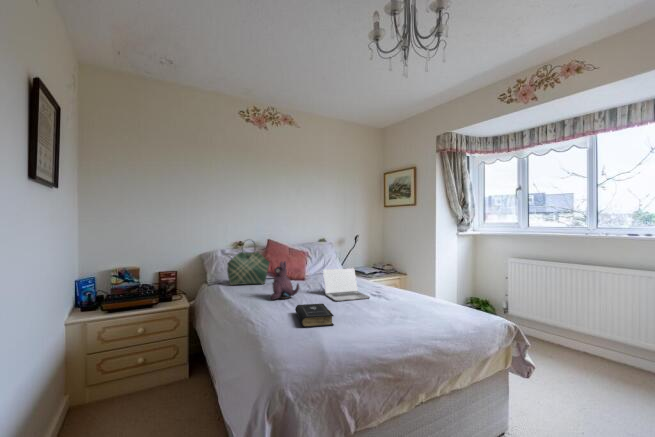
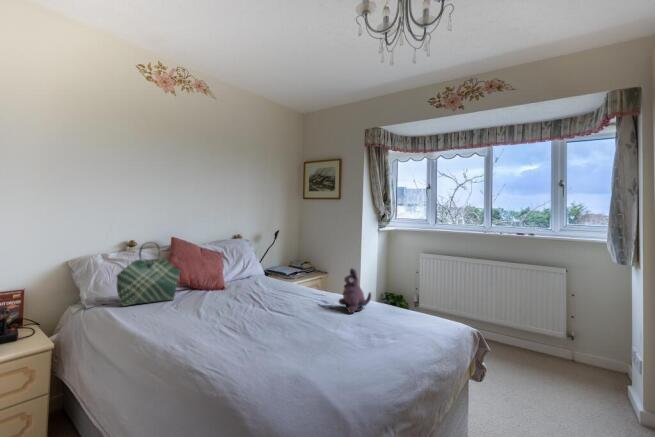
plush toy: present [271,261,299,300] -> present [339,268,371,314]
laptop: present [323,268,370,301] -> none [261,276,319,319]
book: present [295,304,334,327] -> none [245,328,305,368]

